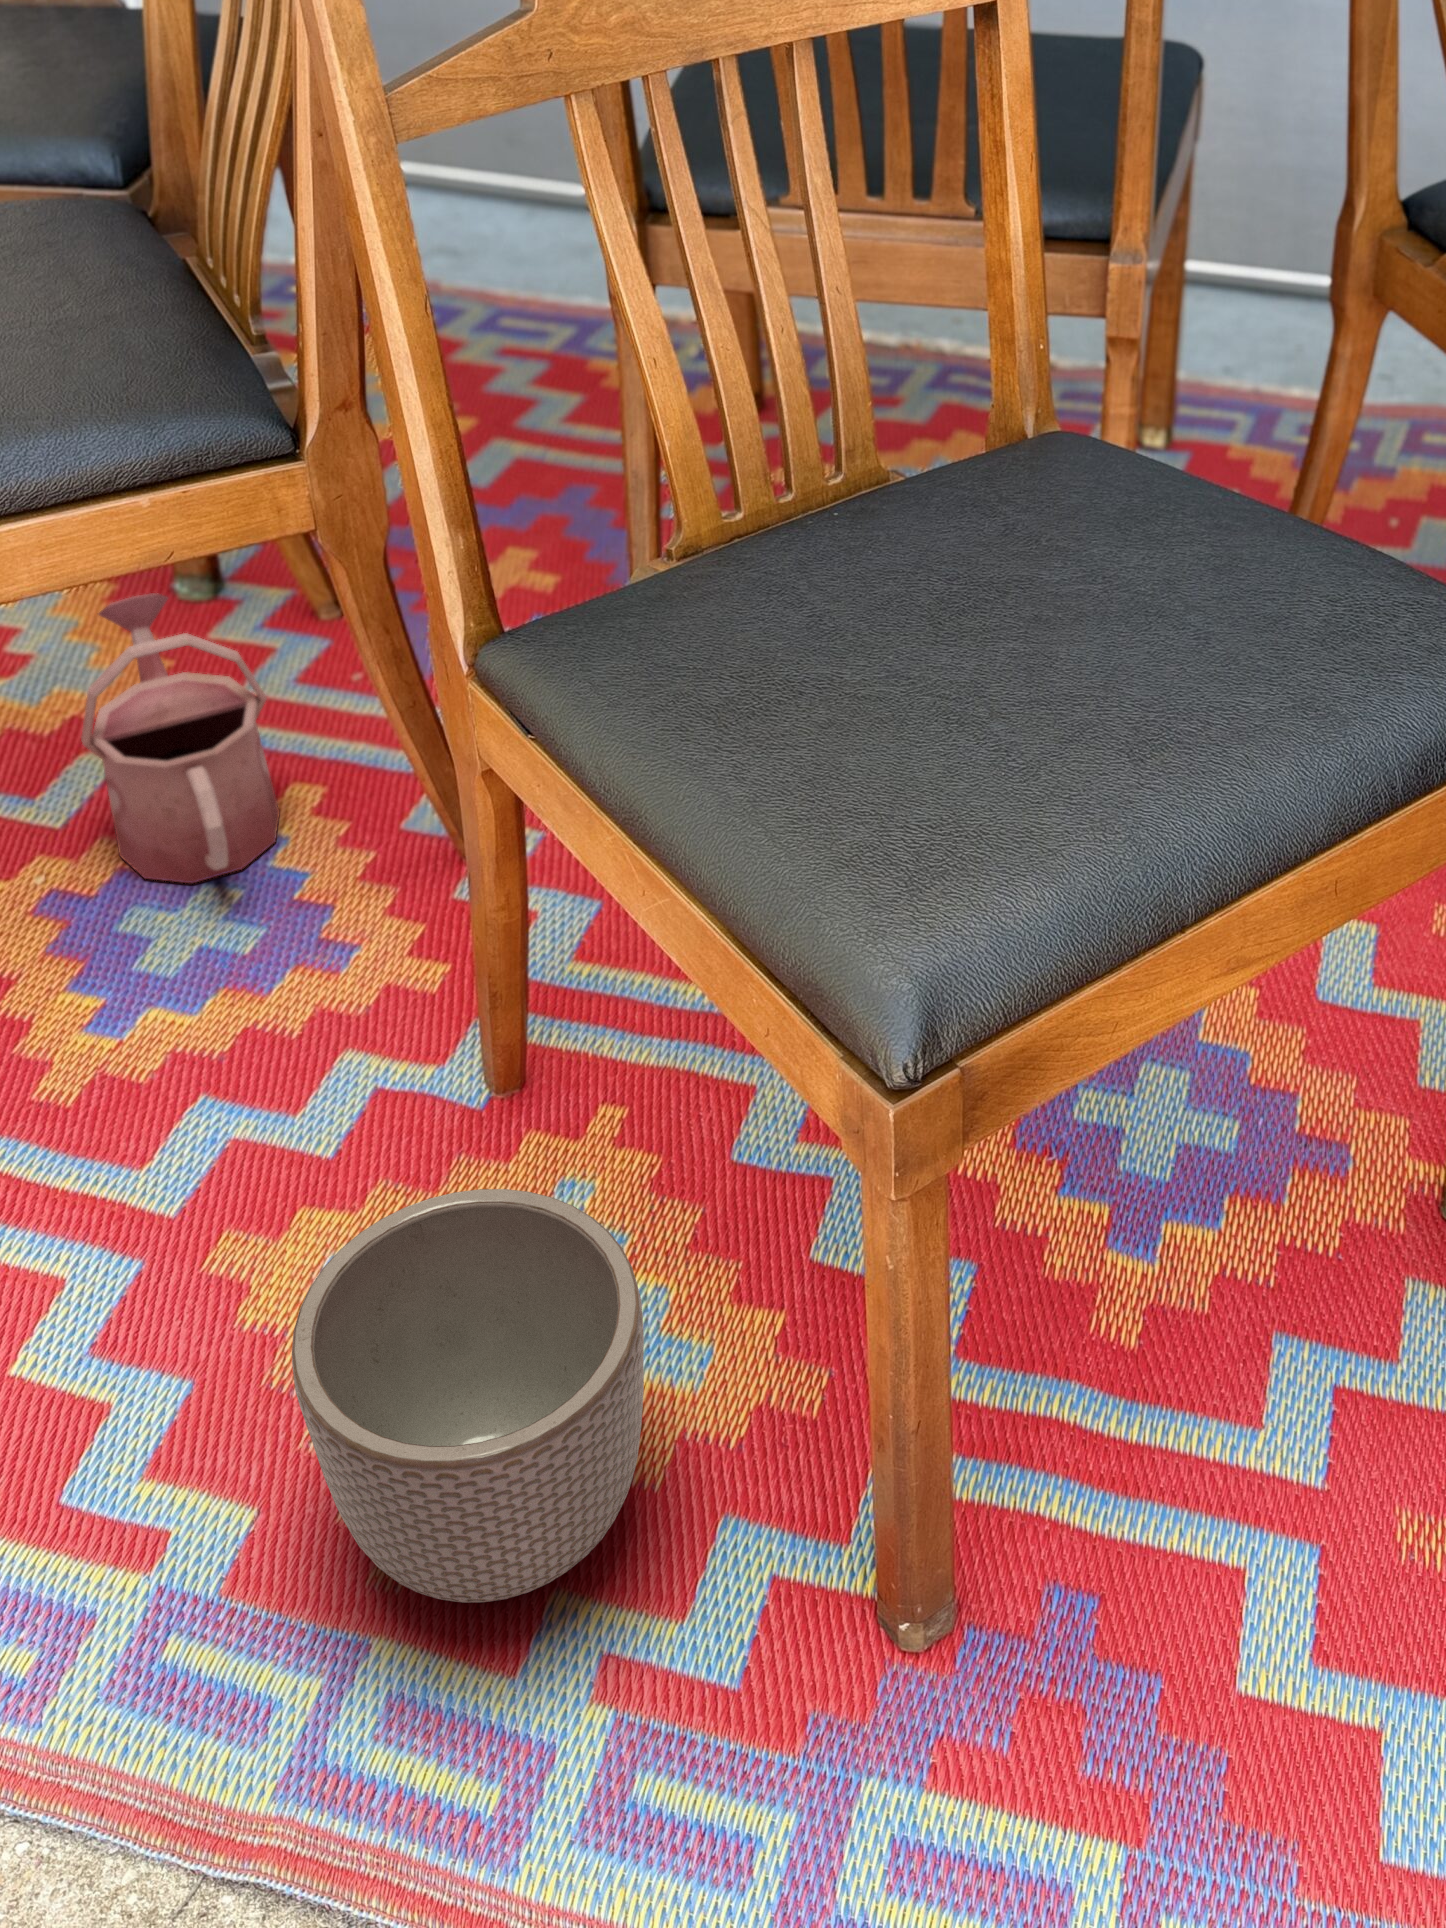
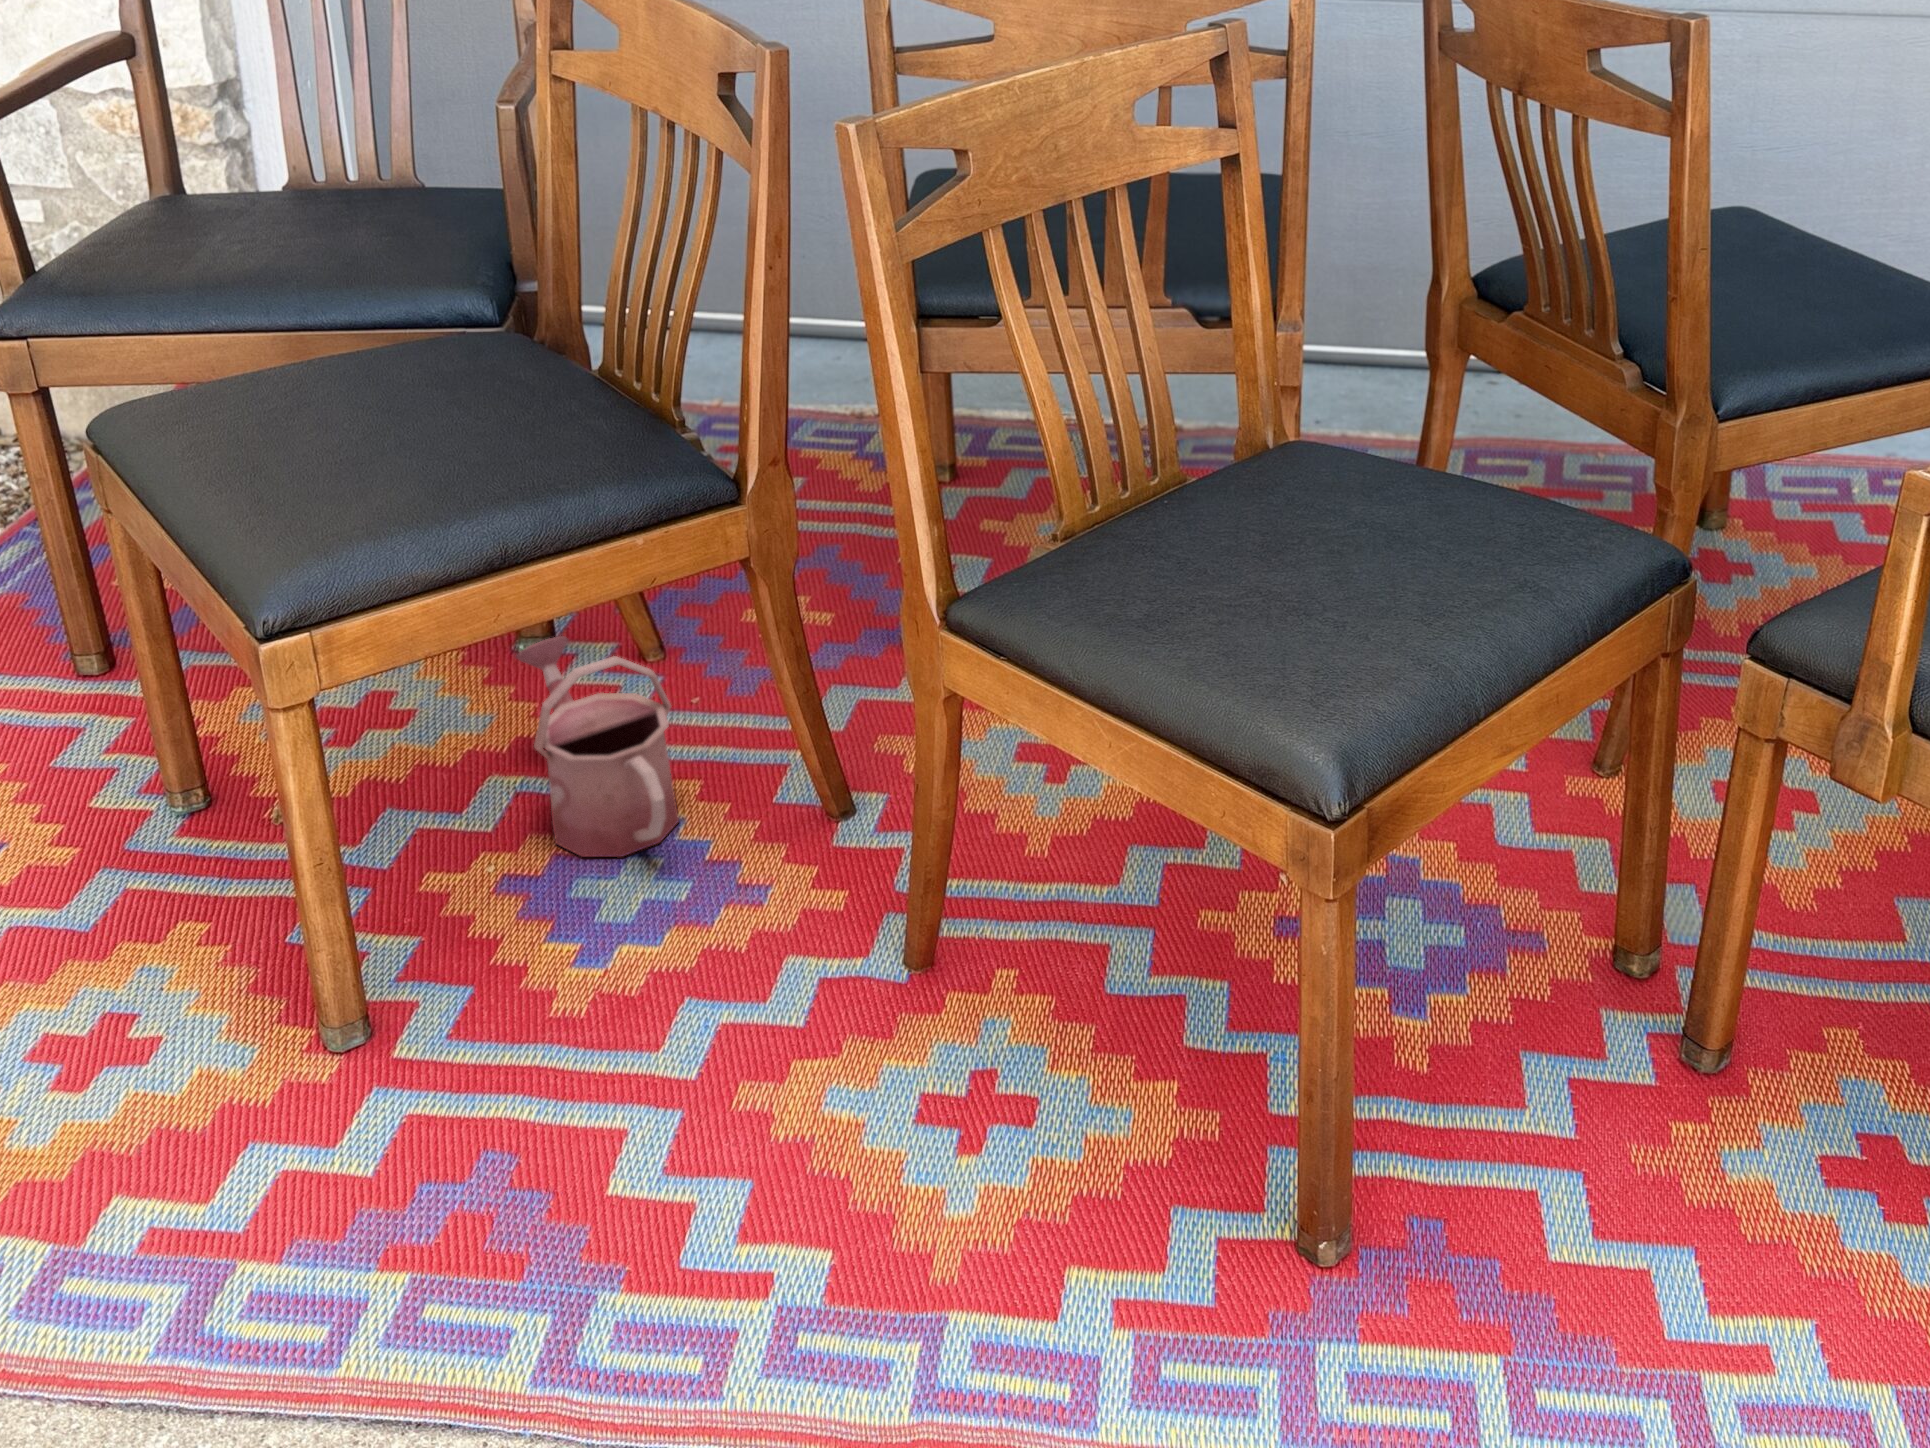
planter: present [292,1189,644,1603] -> none [887,982,1130,1278]

